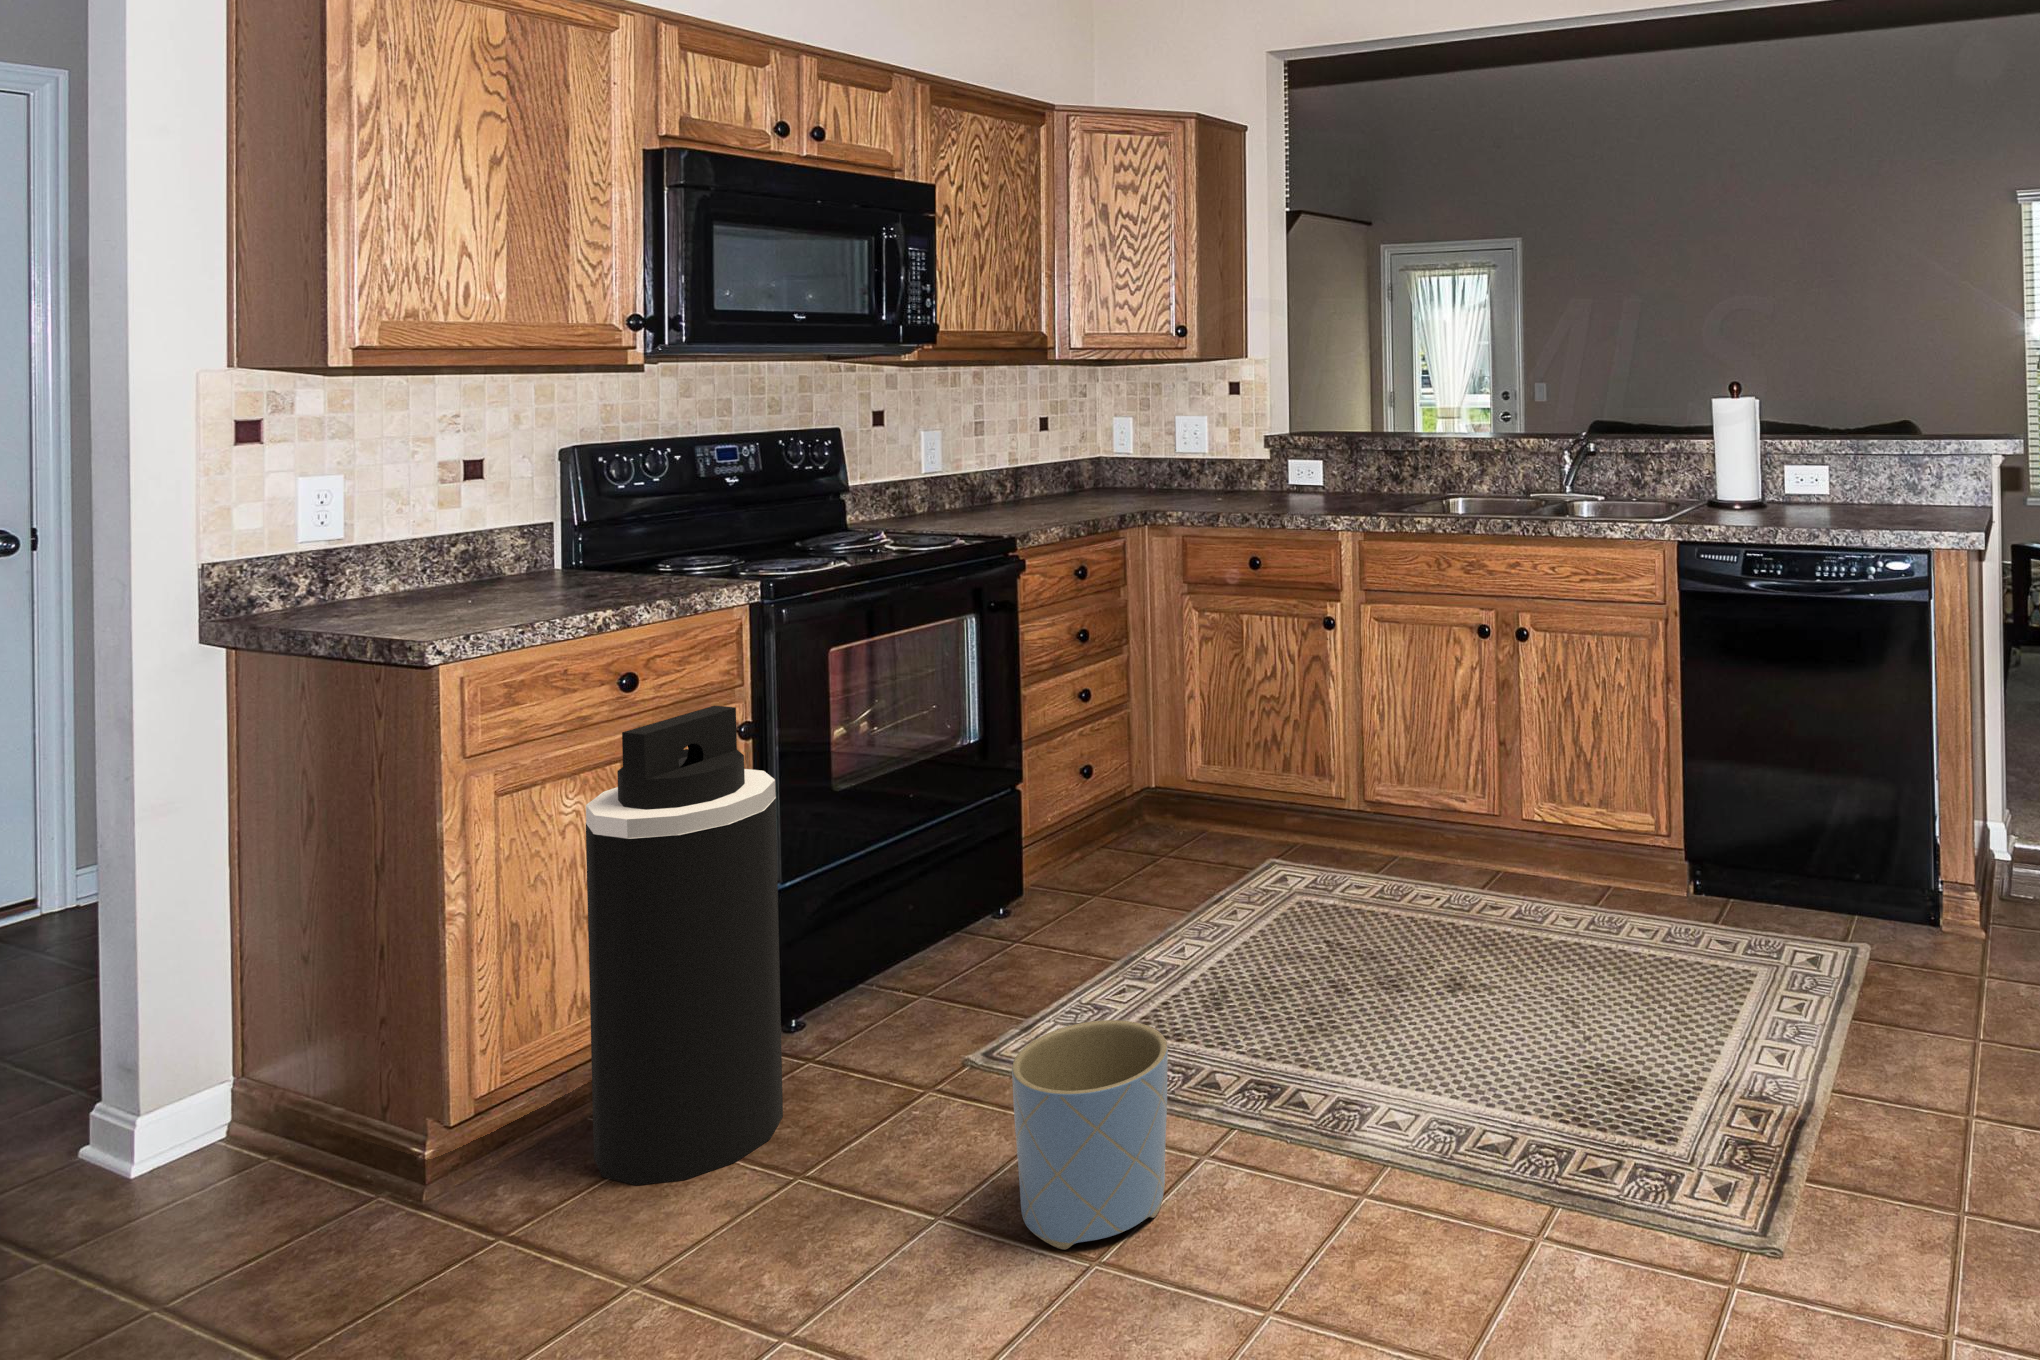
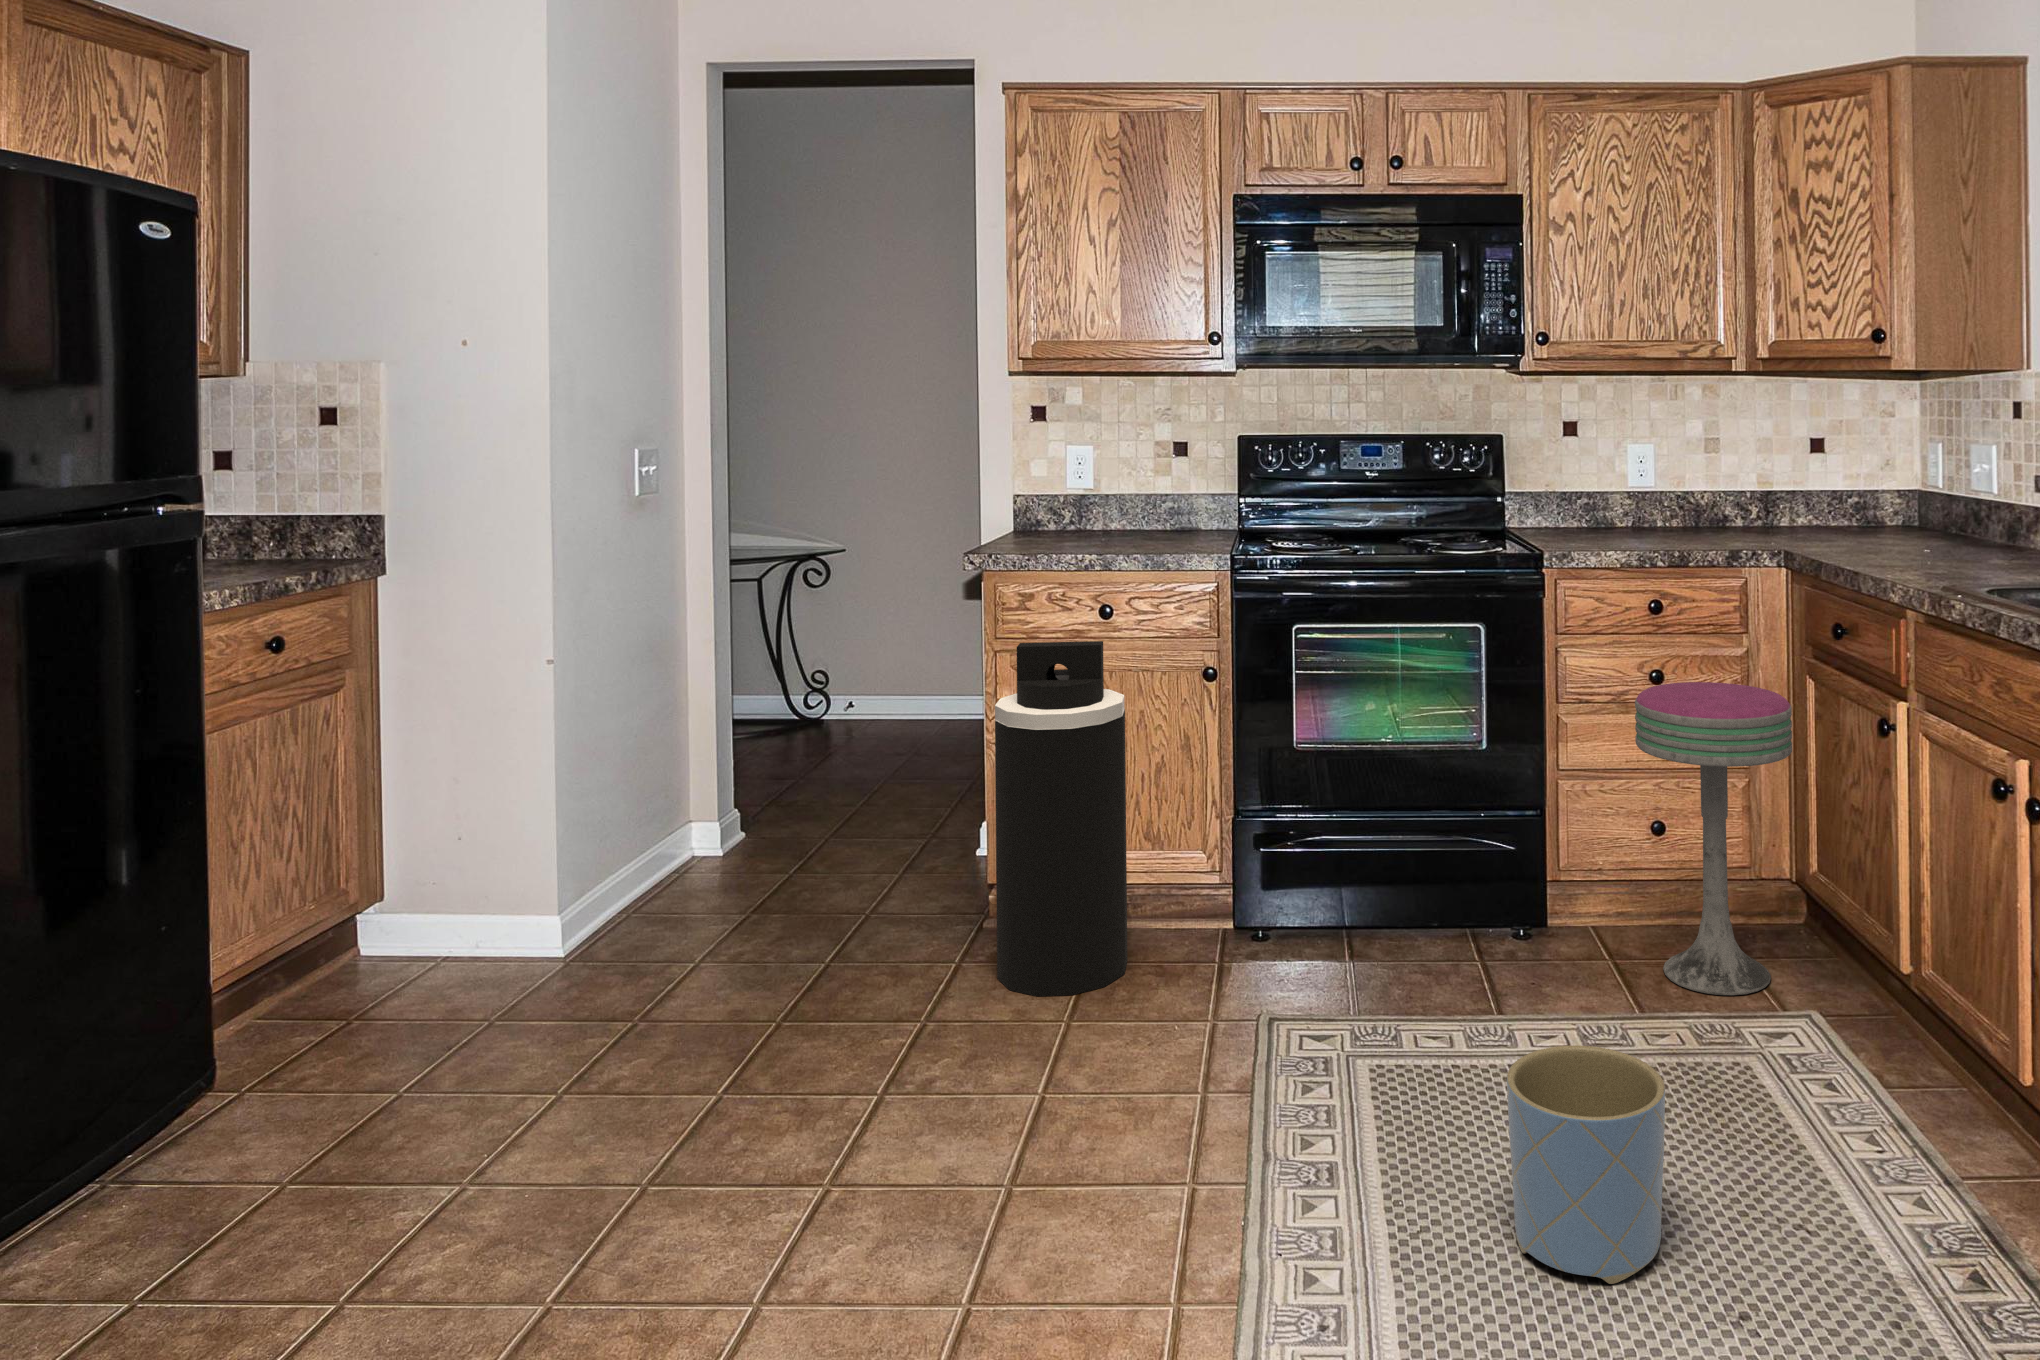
bar stool: none [1127,621,1256,878] -> present [1635,682,1792,995]
planter: present [1012,1020,1168,1250] -> present [1507,1045,1665,1284]

